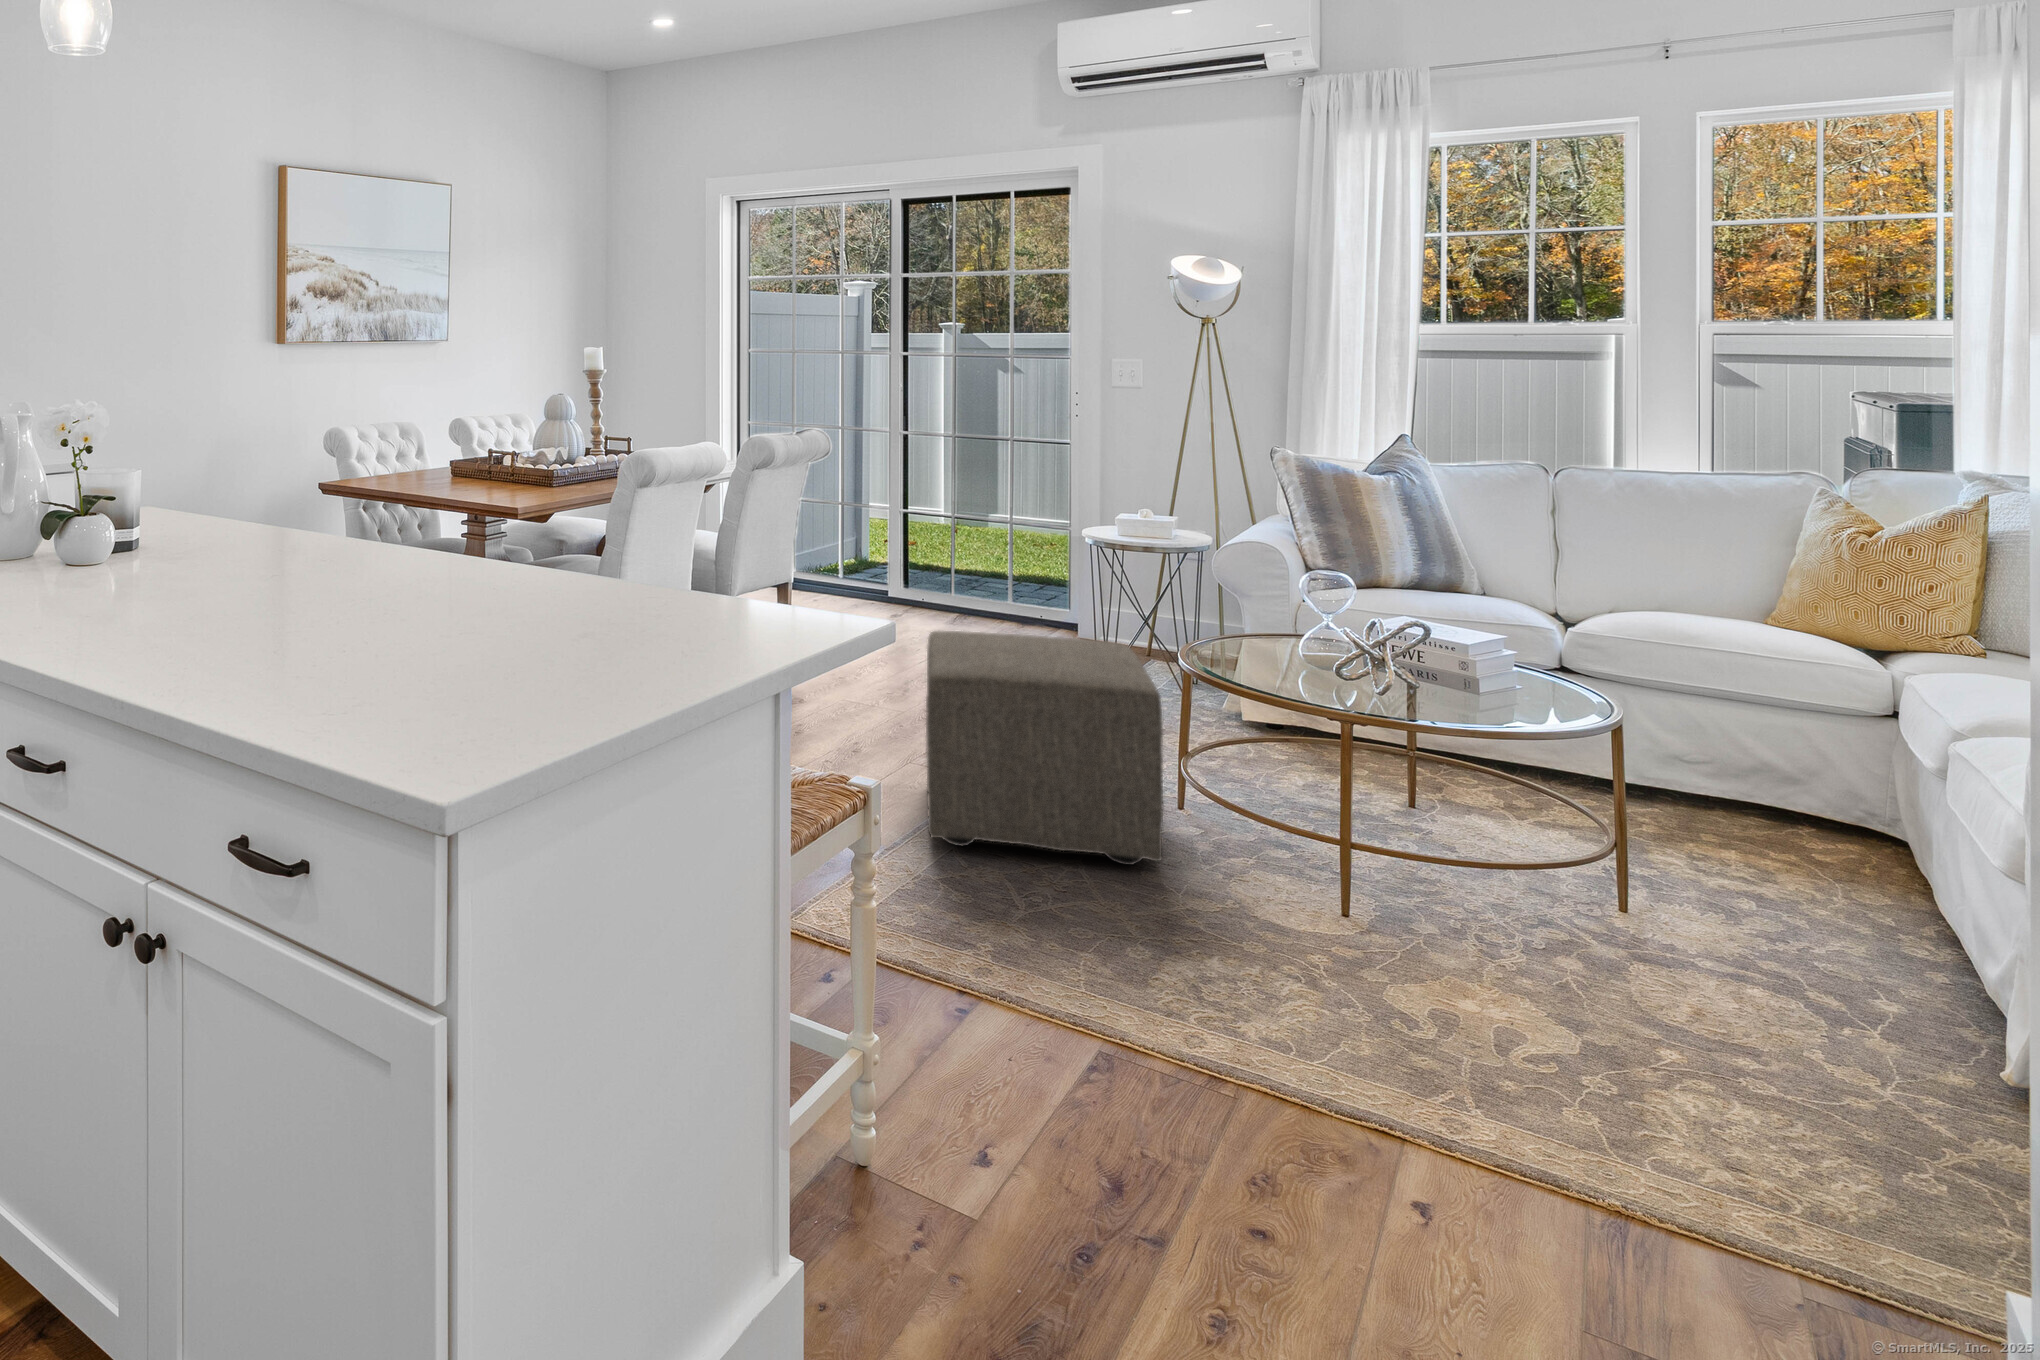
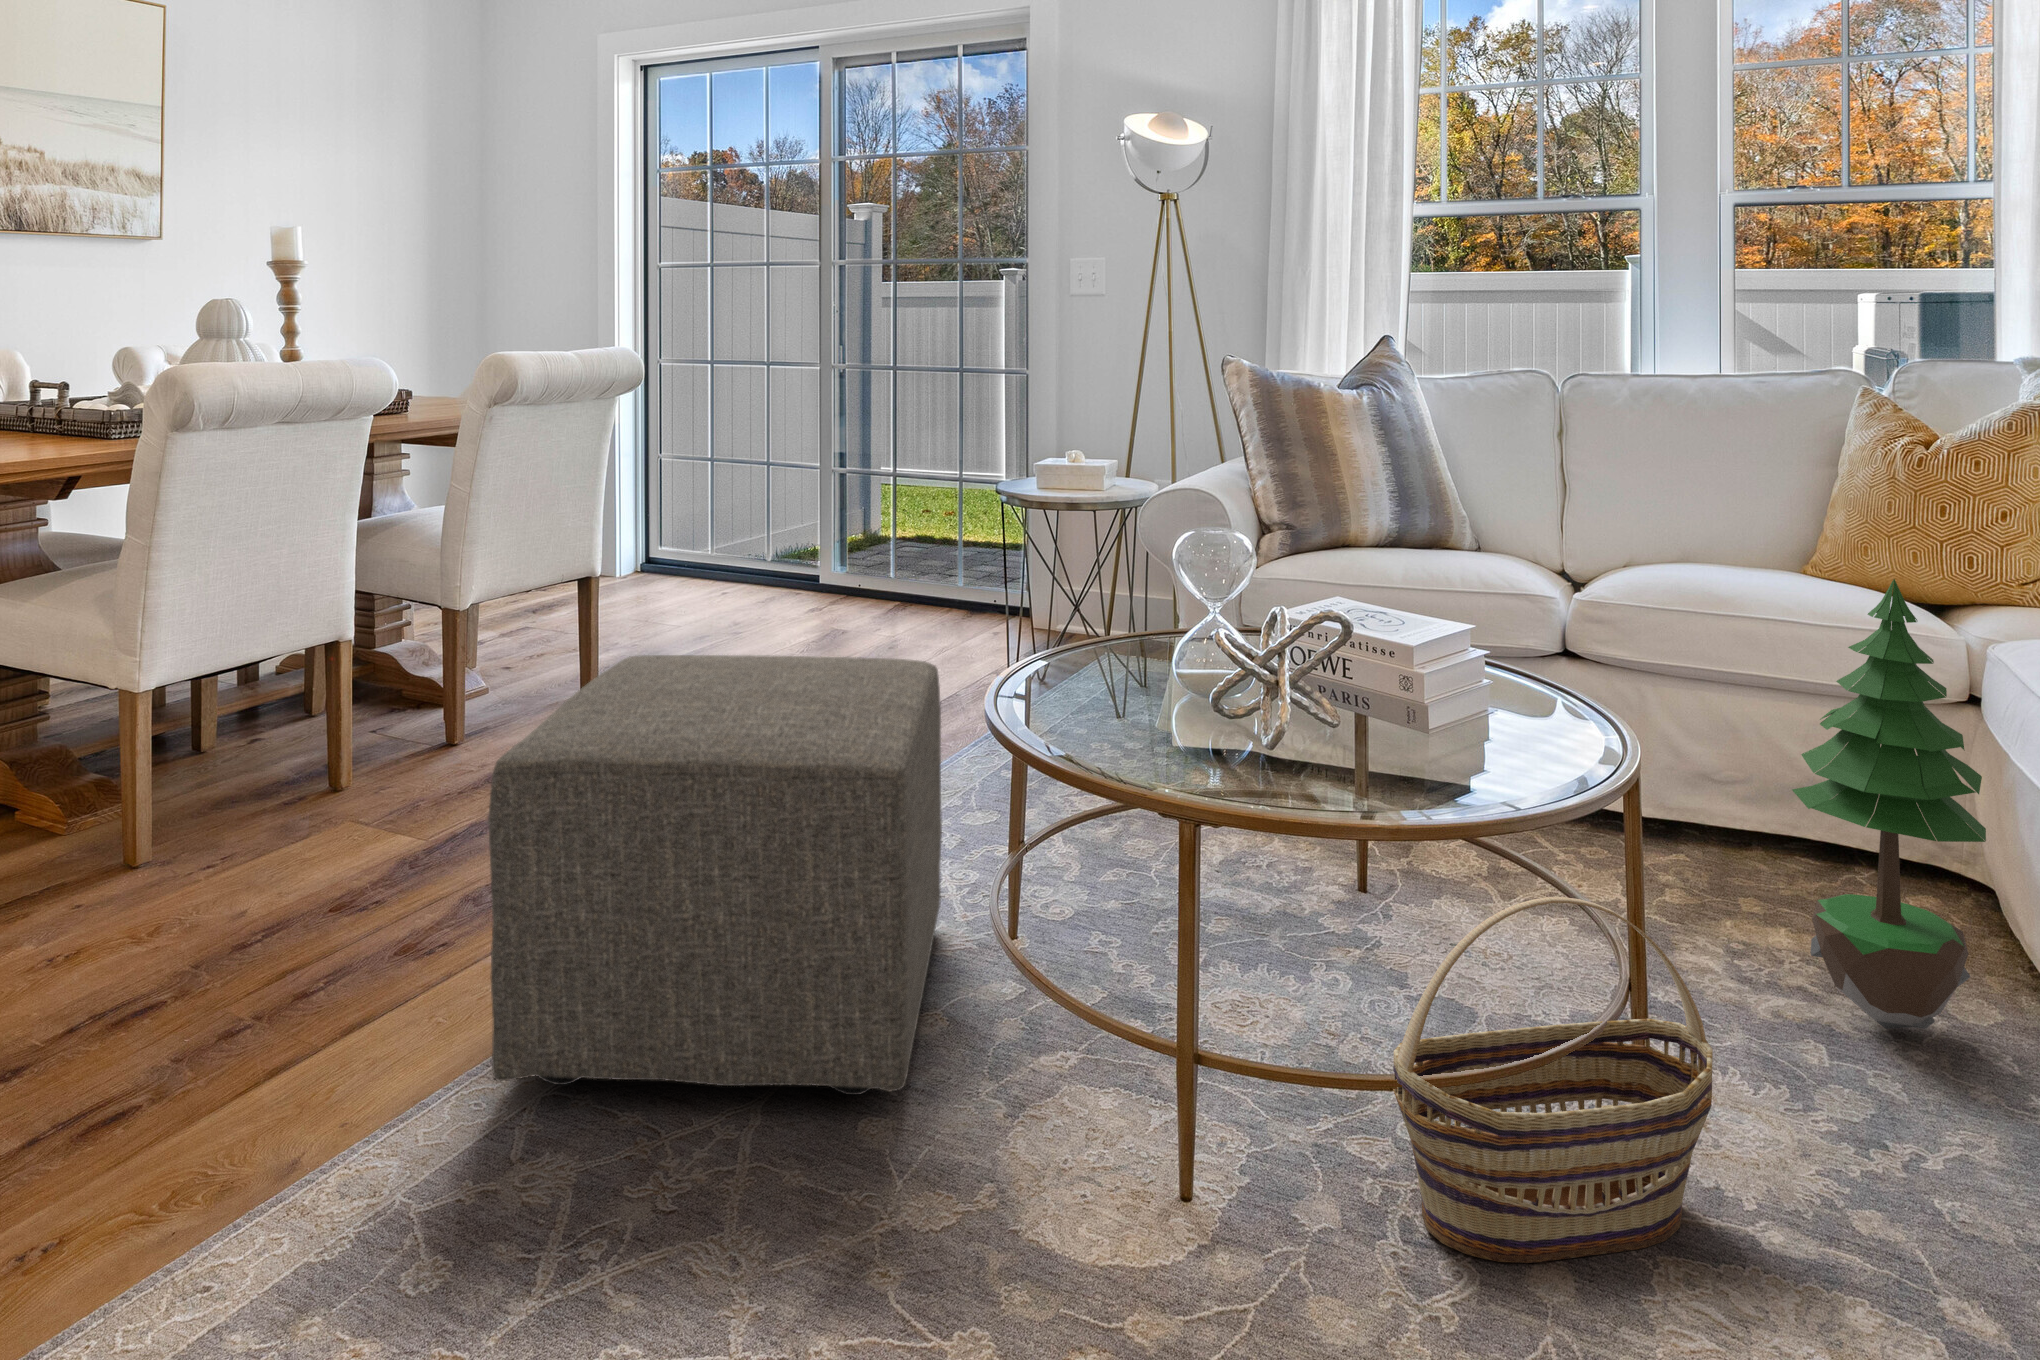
potted tree: none [1729,623,1868,899] -> present [1792,579,1986,1029]
basket: none [1465,776,1661,959] -> present [1393,897,1713,1263]

